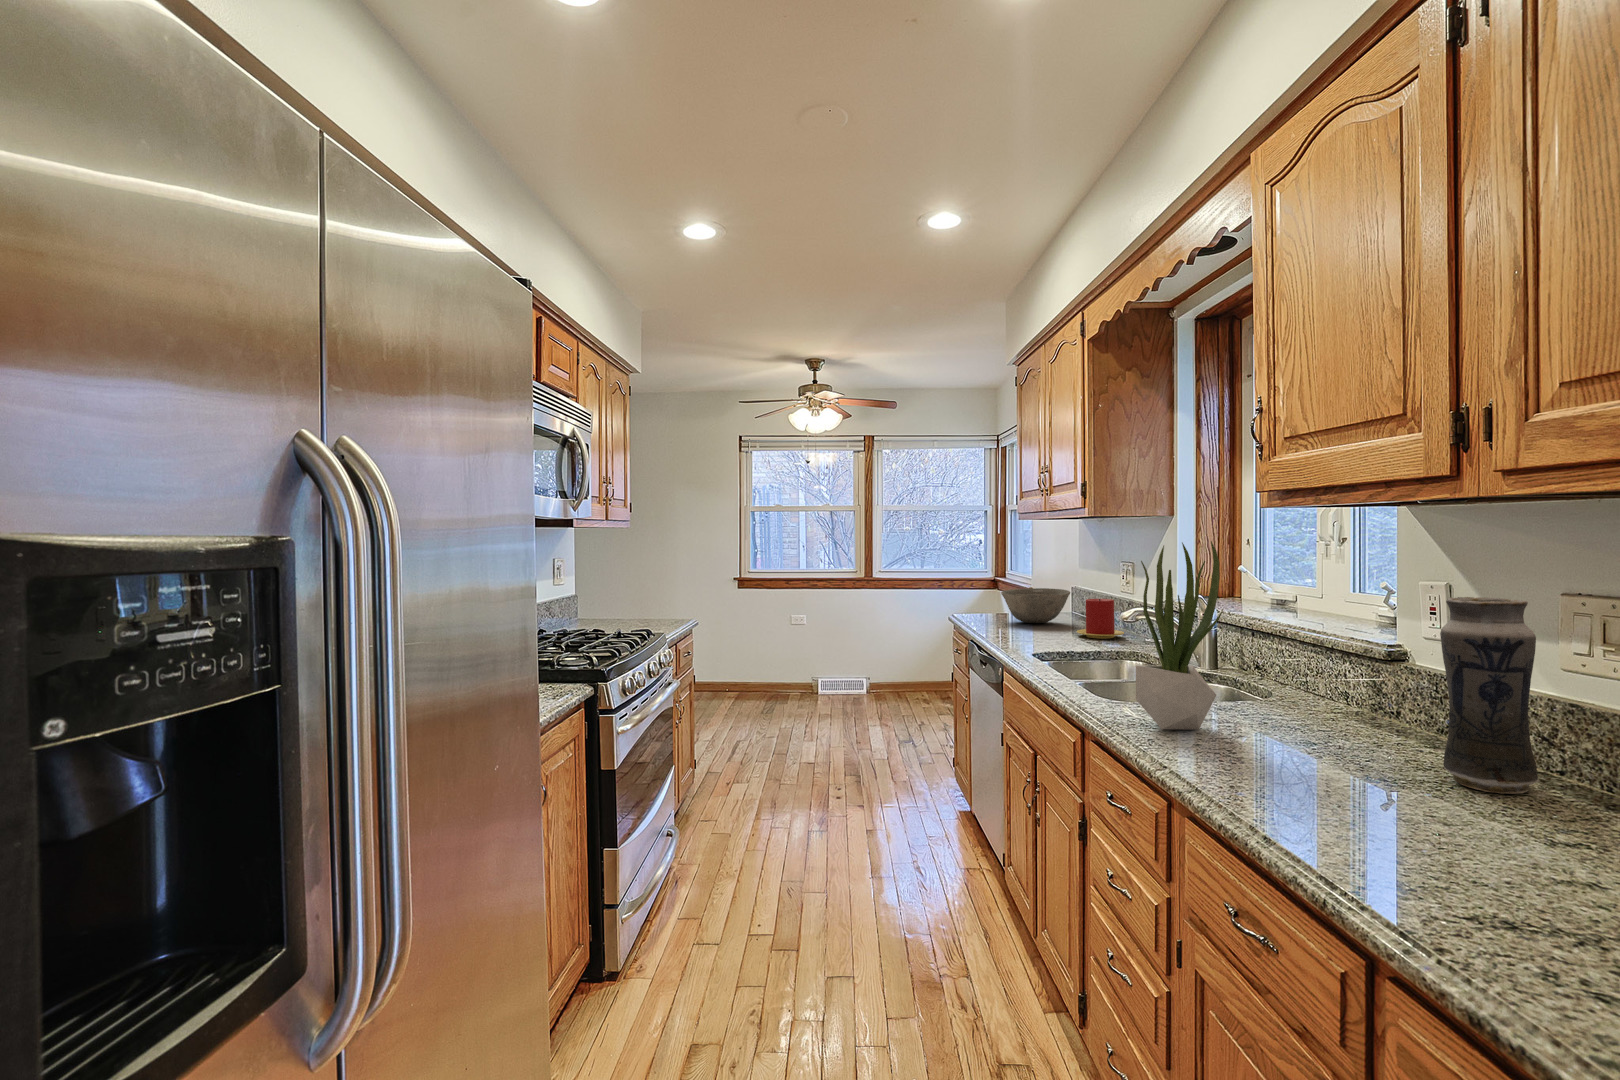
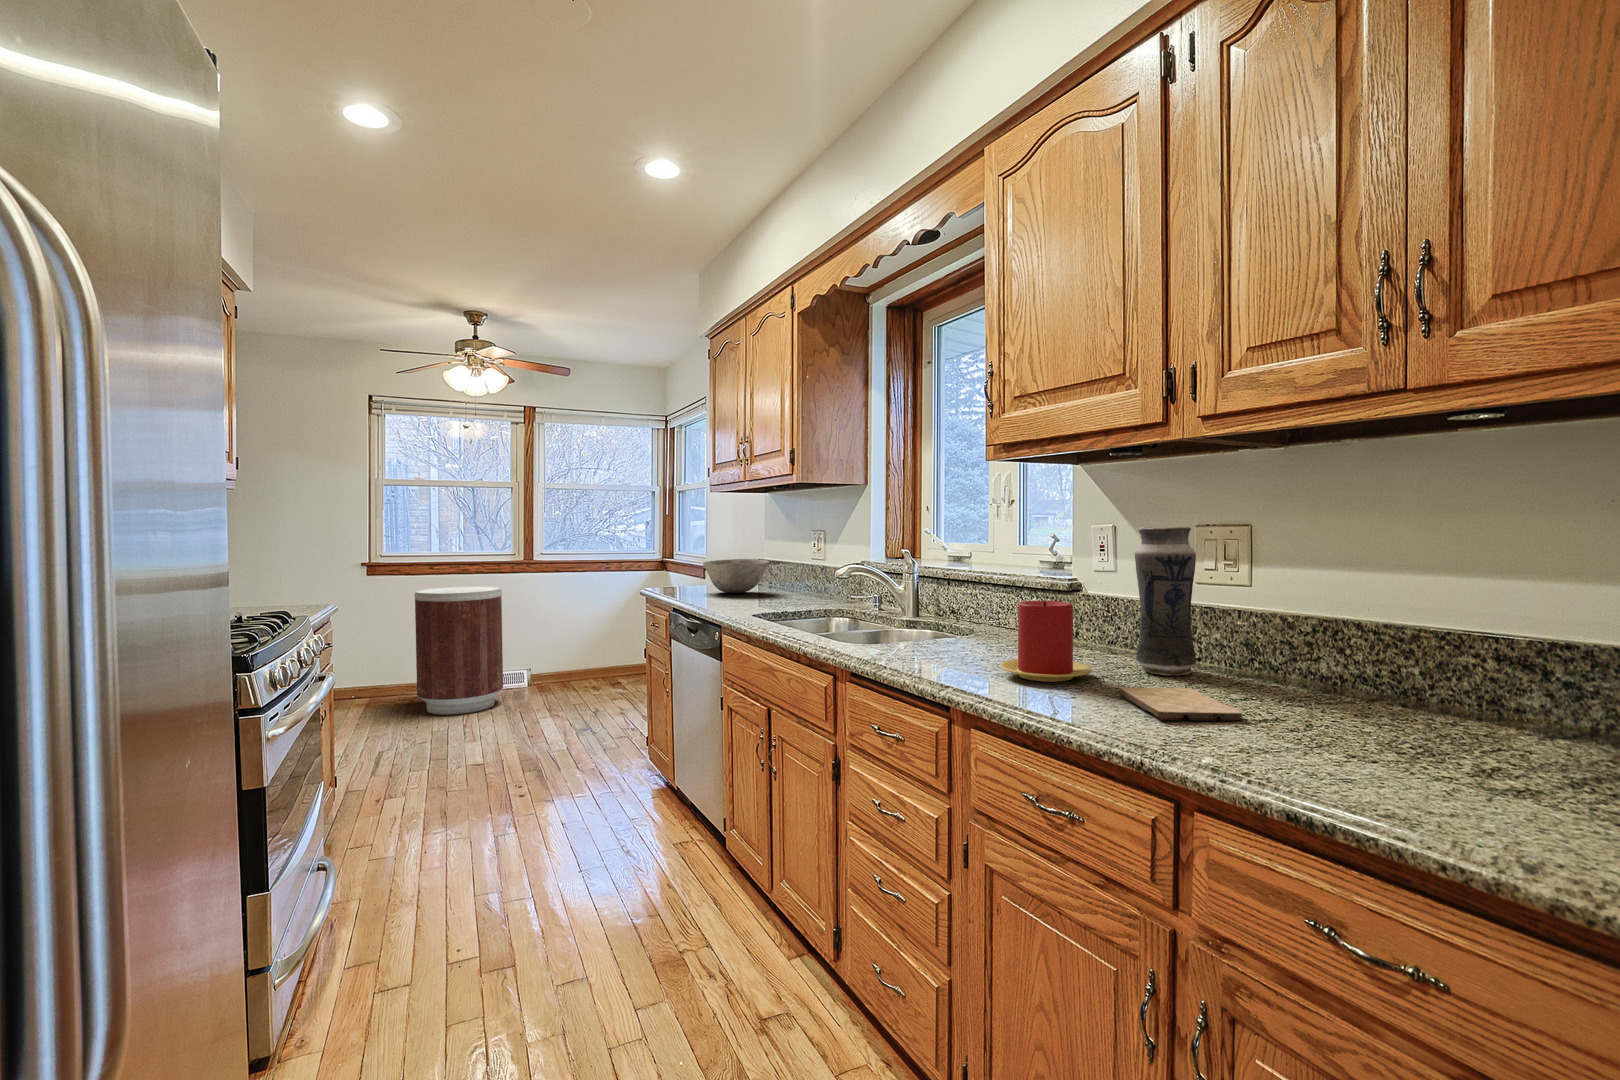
potted plant: present [1136,541,1223,730] -> none [895,486,970,660]
trash can: none [774,599,844,711] -> present [415,586,503,714]
candle: present [1077,599,1124,639] -> present [1000,601,1092,682]
cutting board: none [1382,802,1542,877] -> present [1119,687,1242,721]

